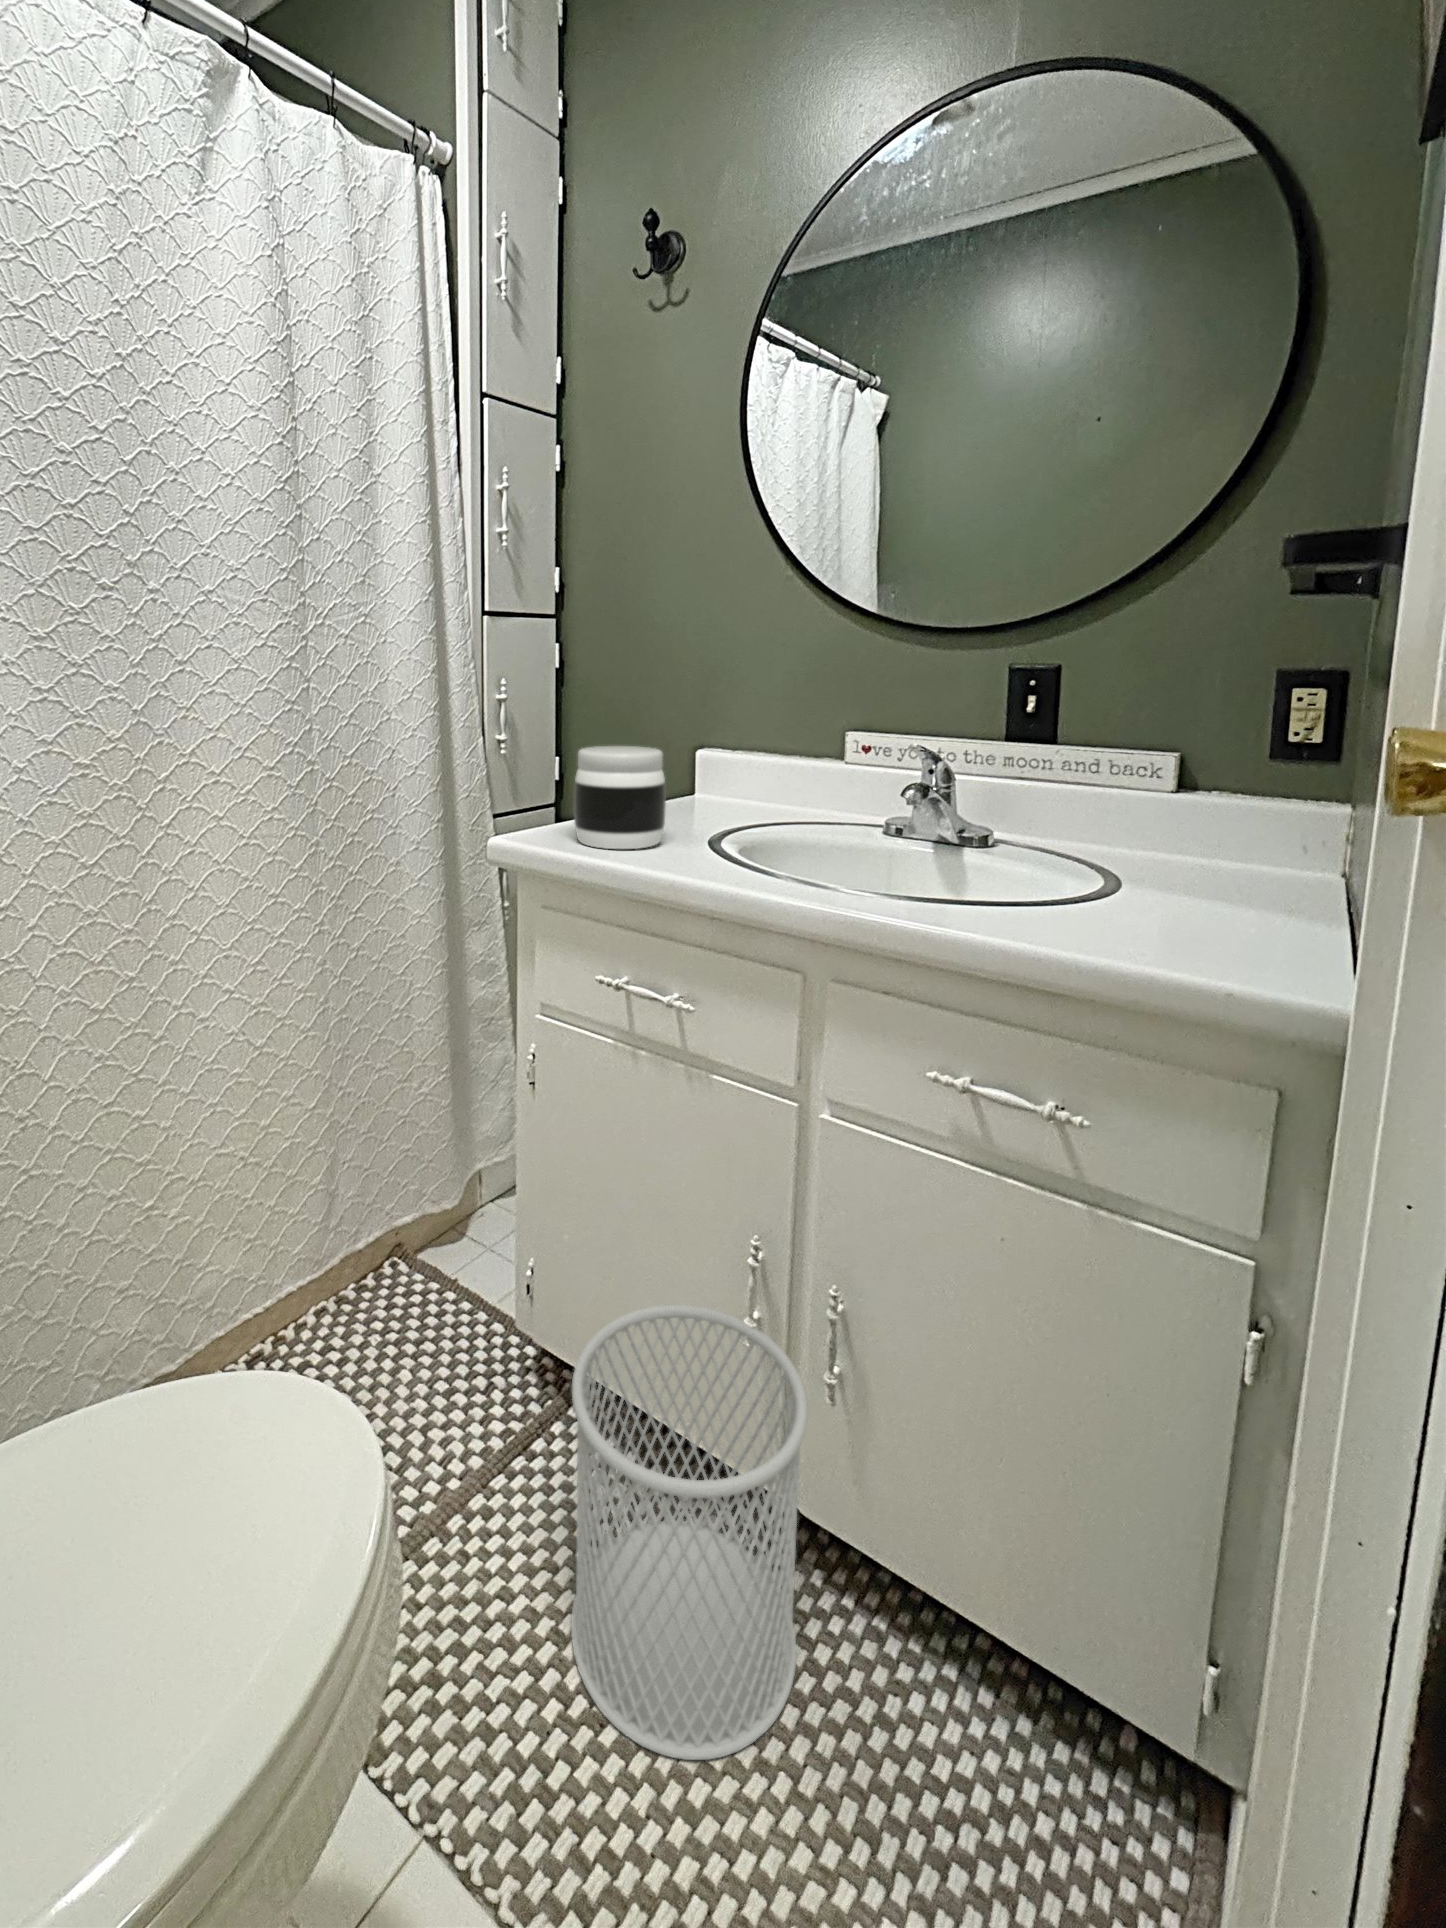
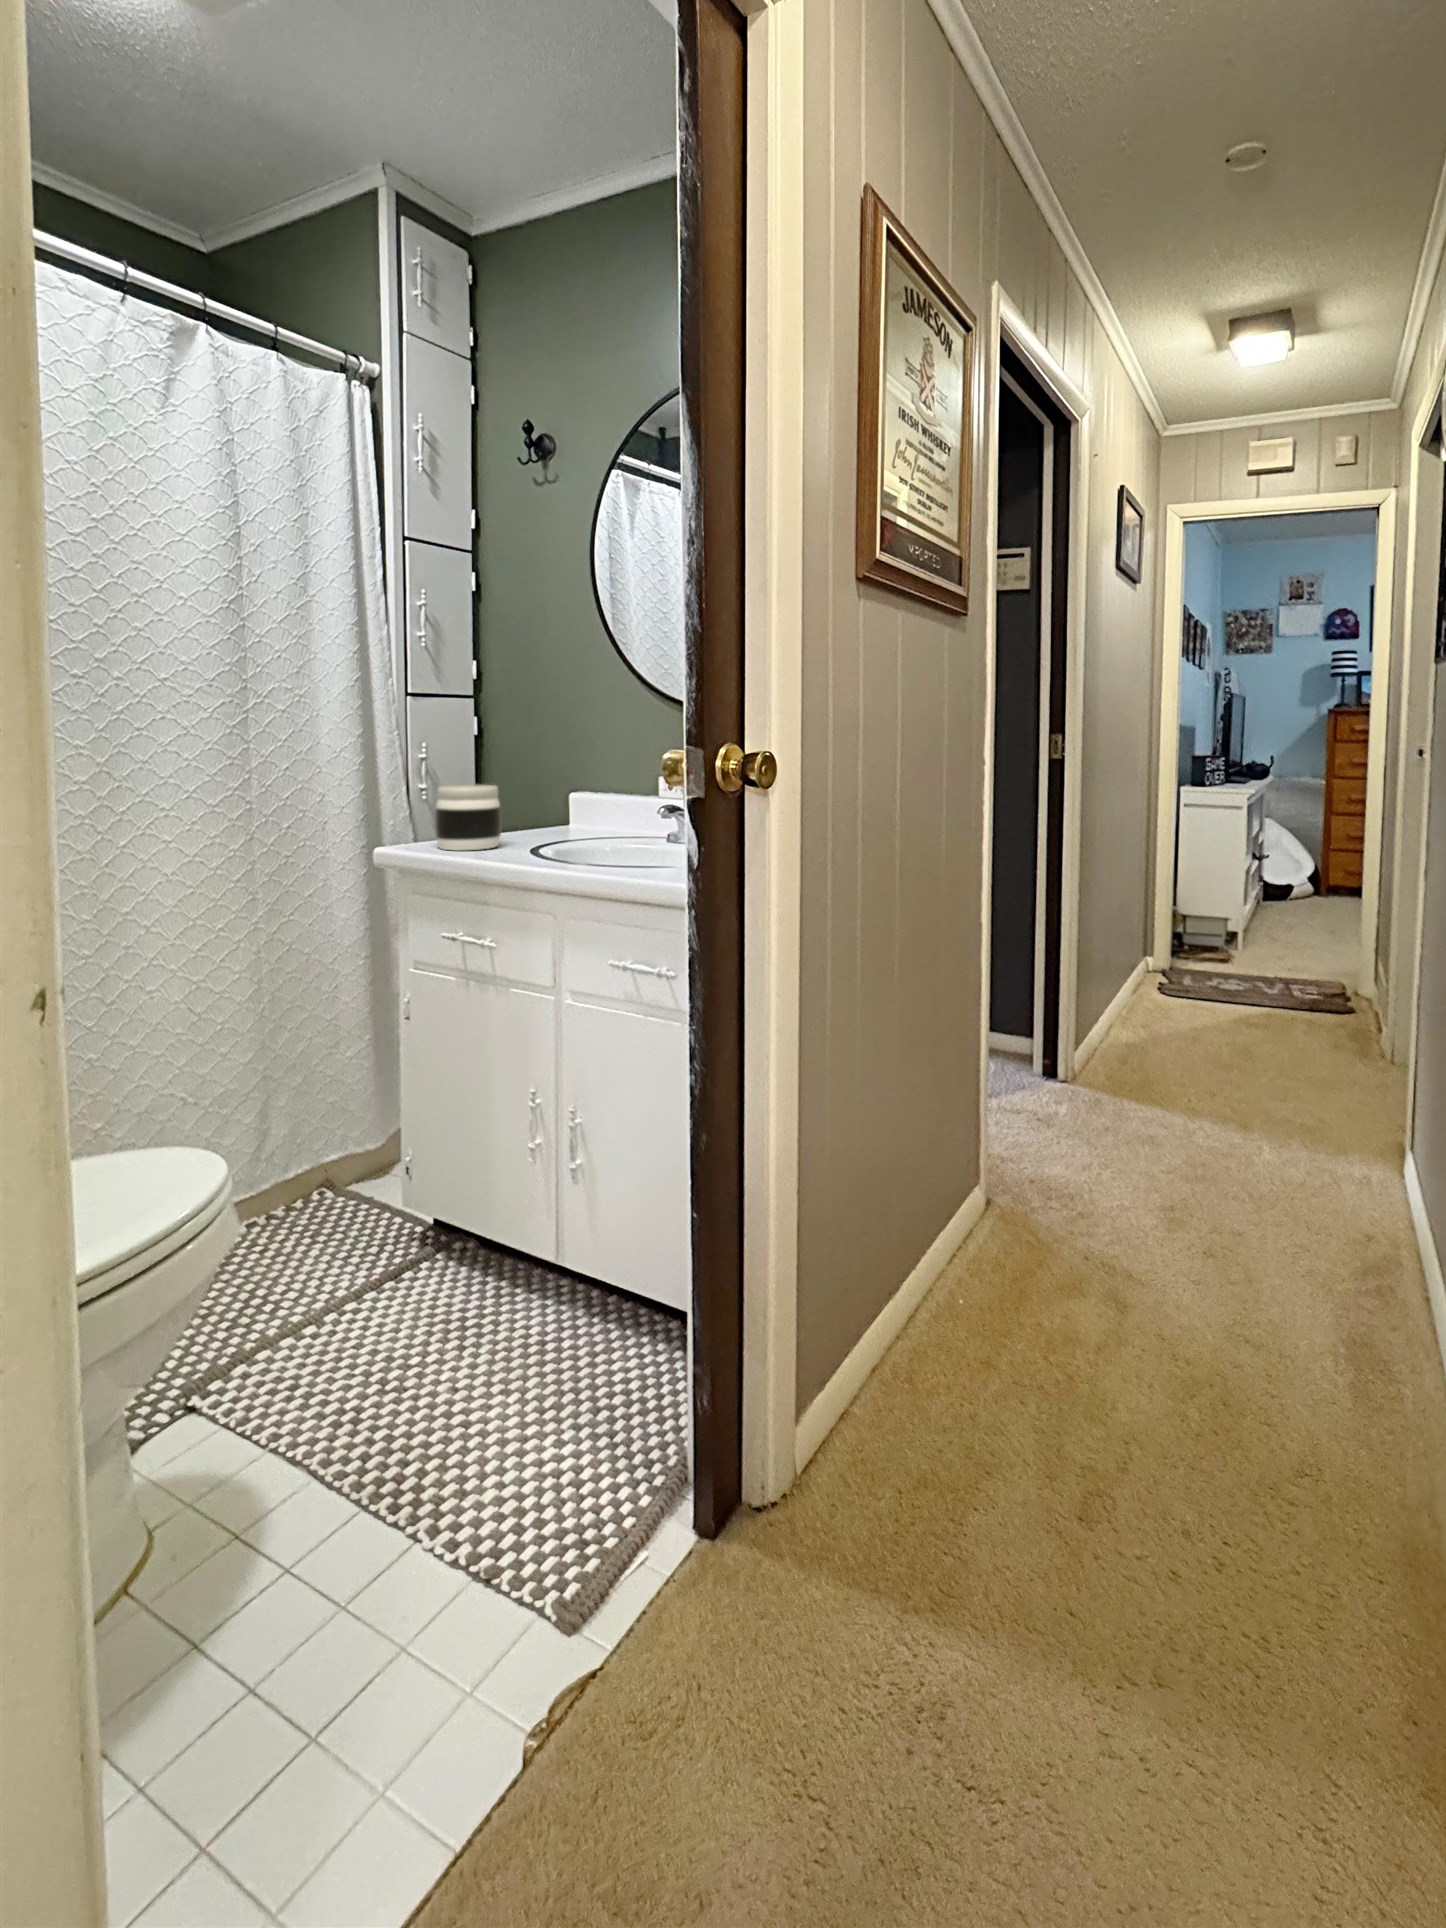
wastebasket: present [571,1304,808,1760] -> none [398,1143,557,1396]

